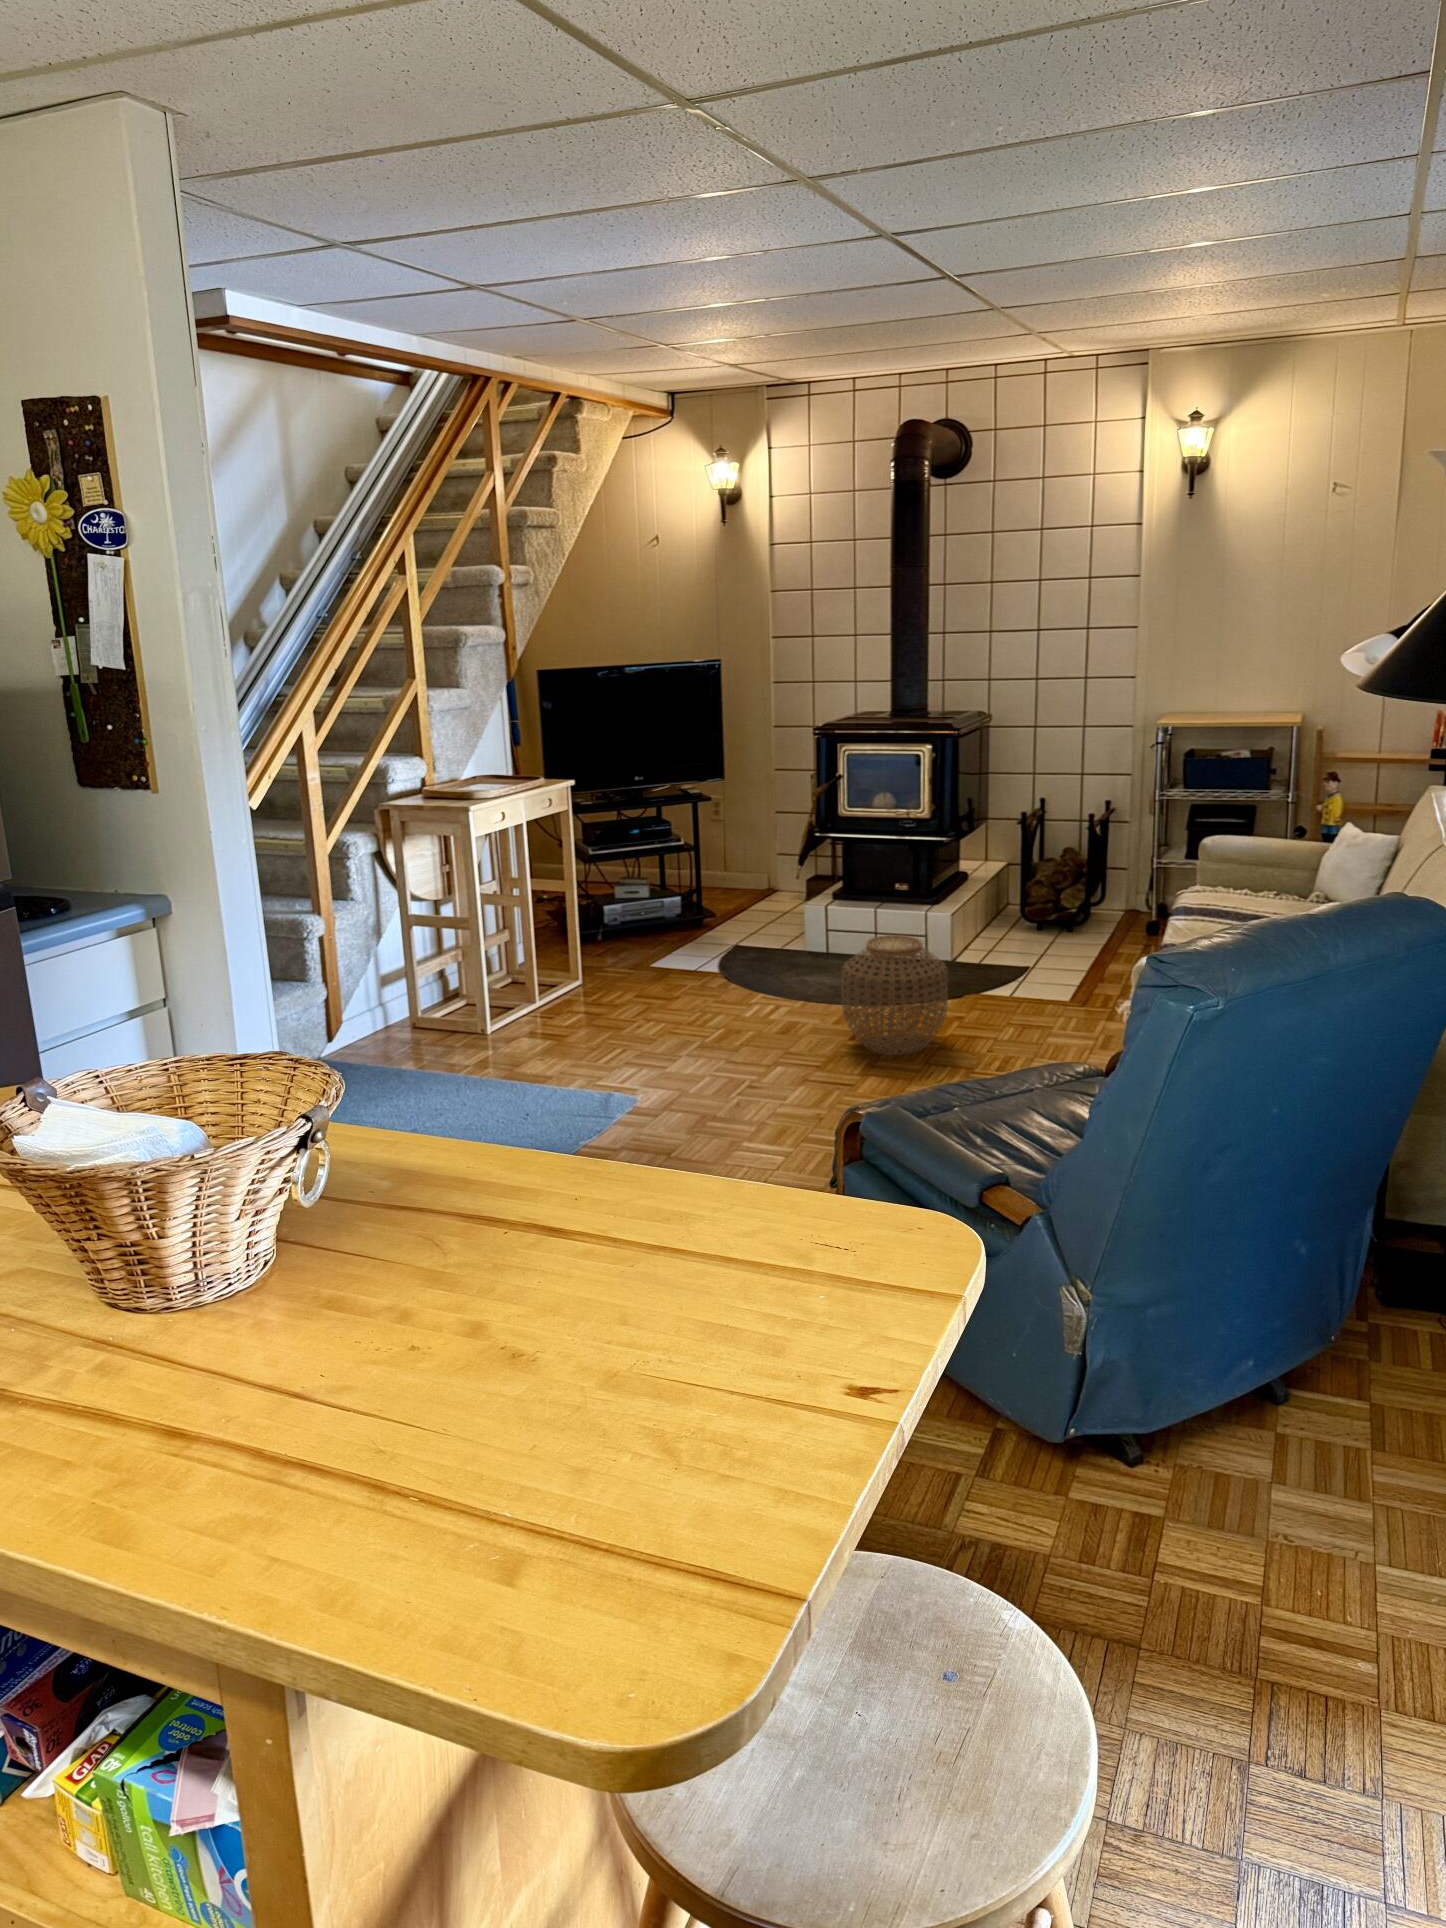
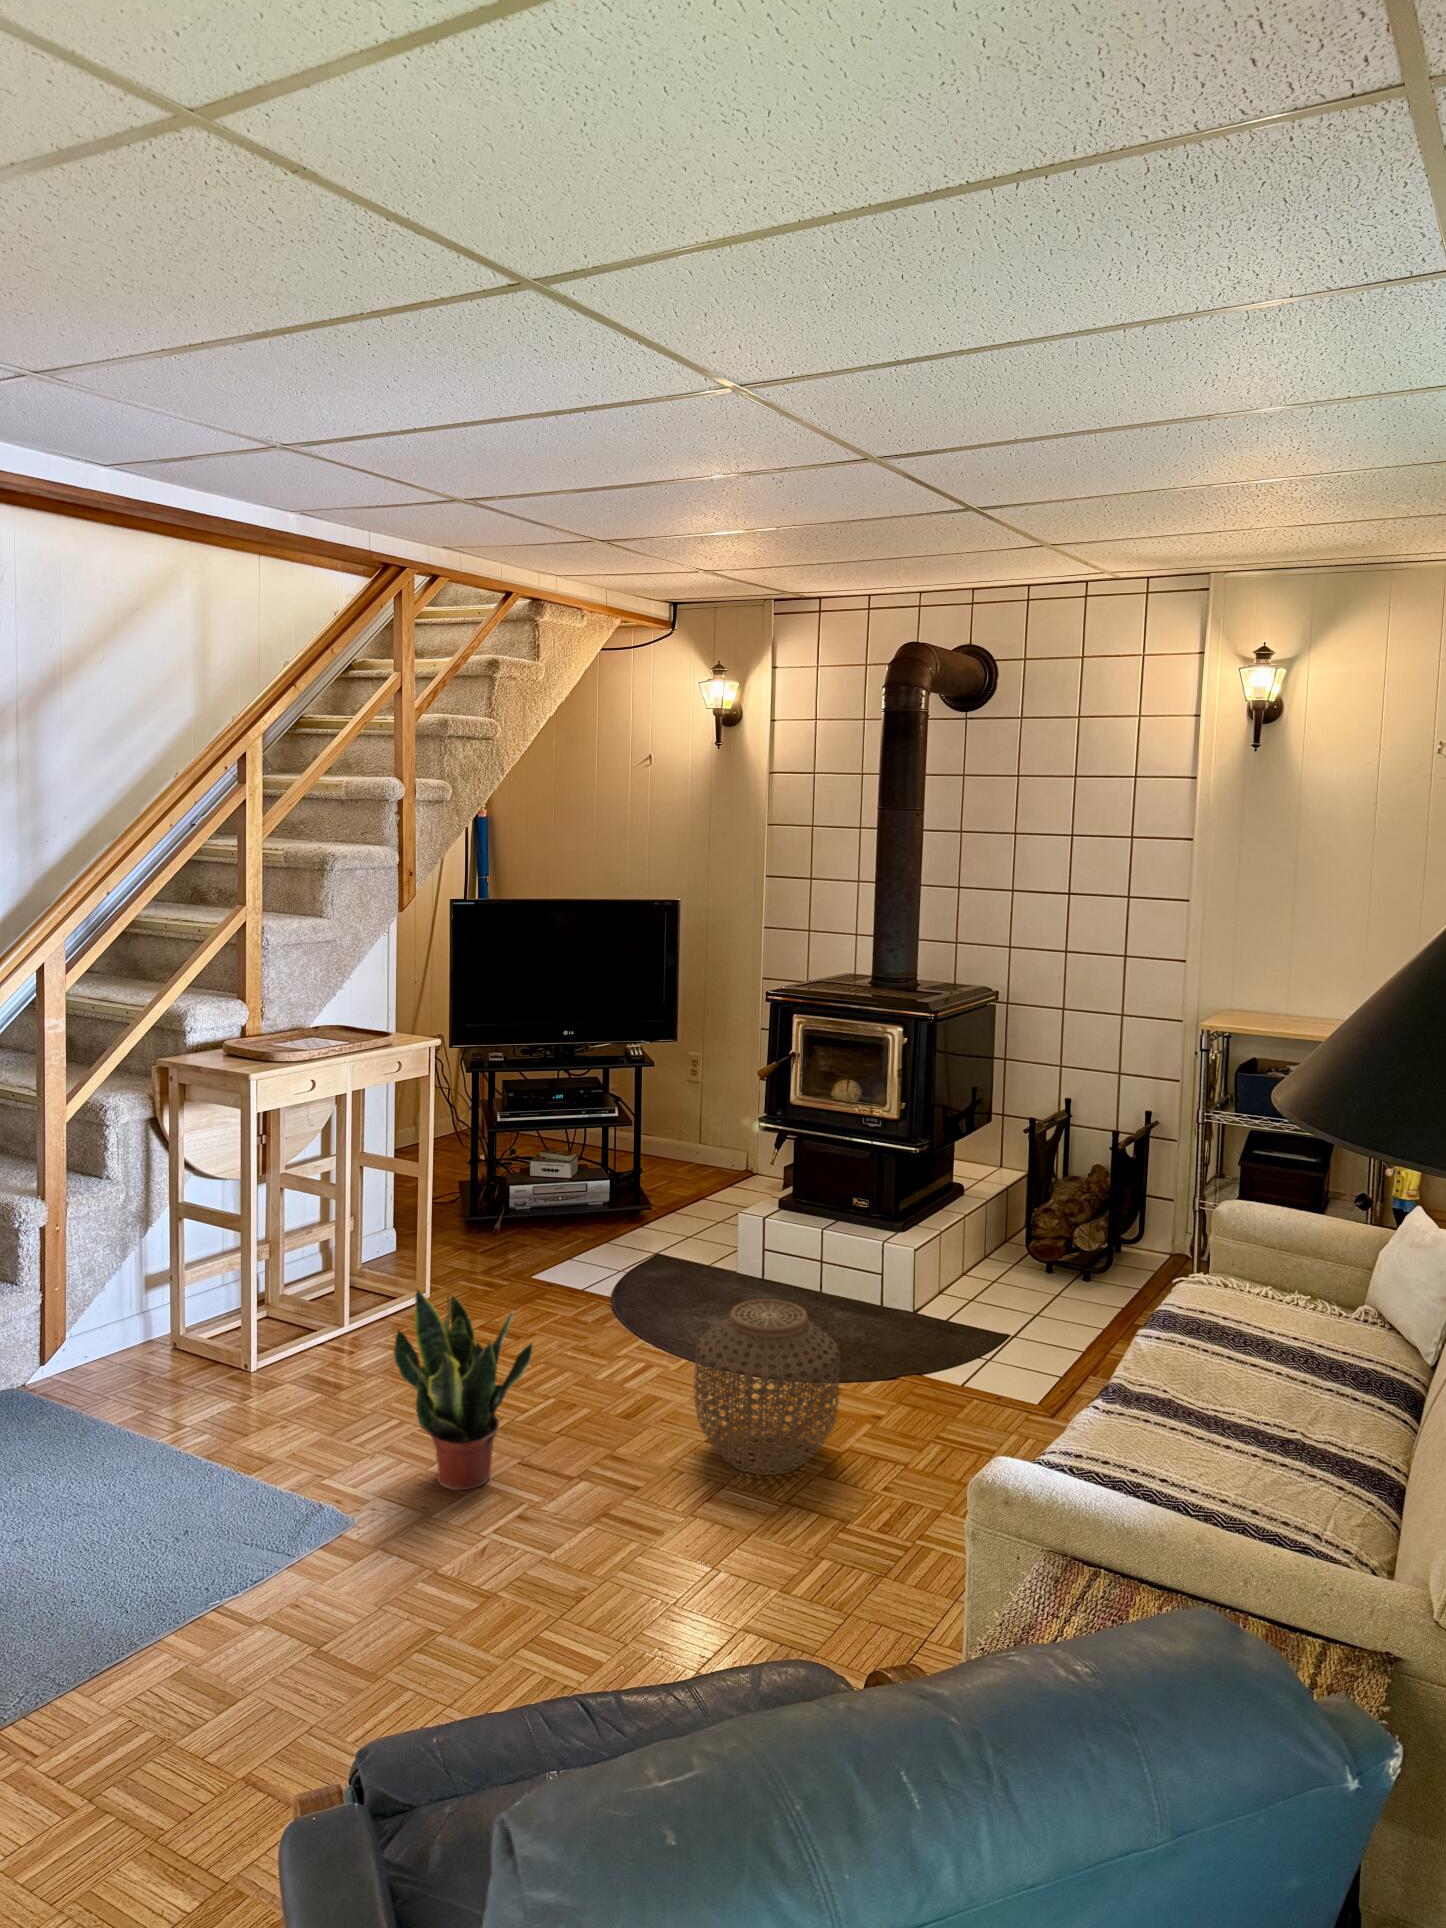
potted plant: none [634,941,731,1083] -> present [394,1290,533,1490]

